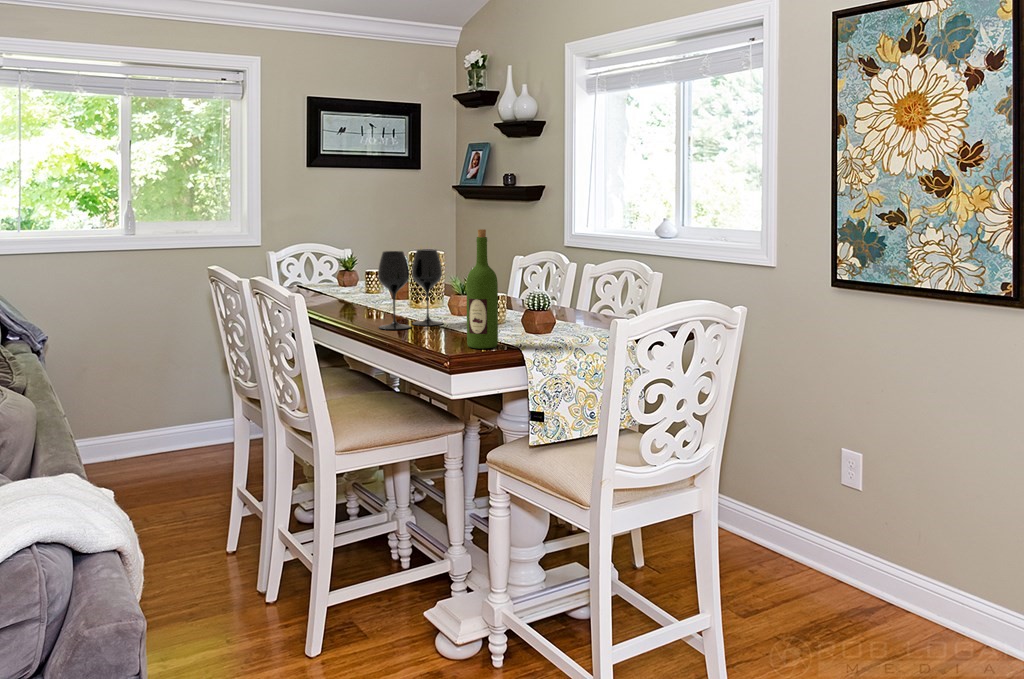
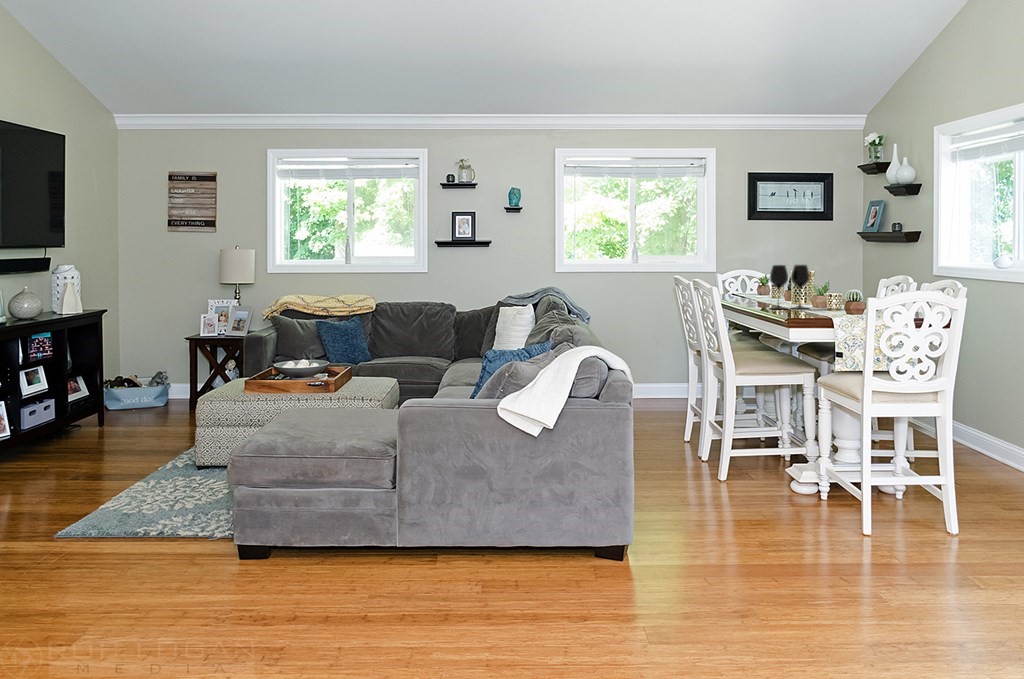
wine bottle: present [467,229,498,348] -> none [813,250,832,316]

